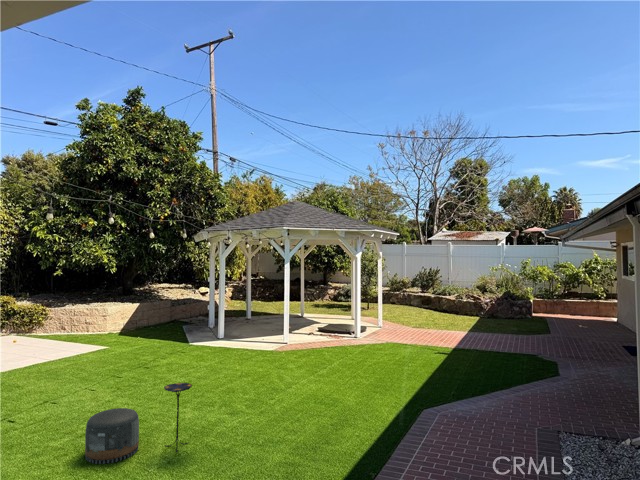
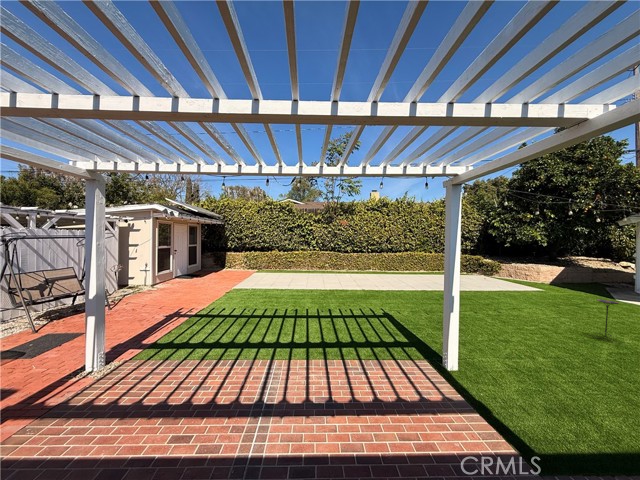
pouf: present [85,408,139,464] -> none [544,305,577,330]

